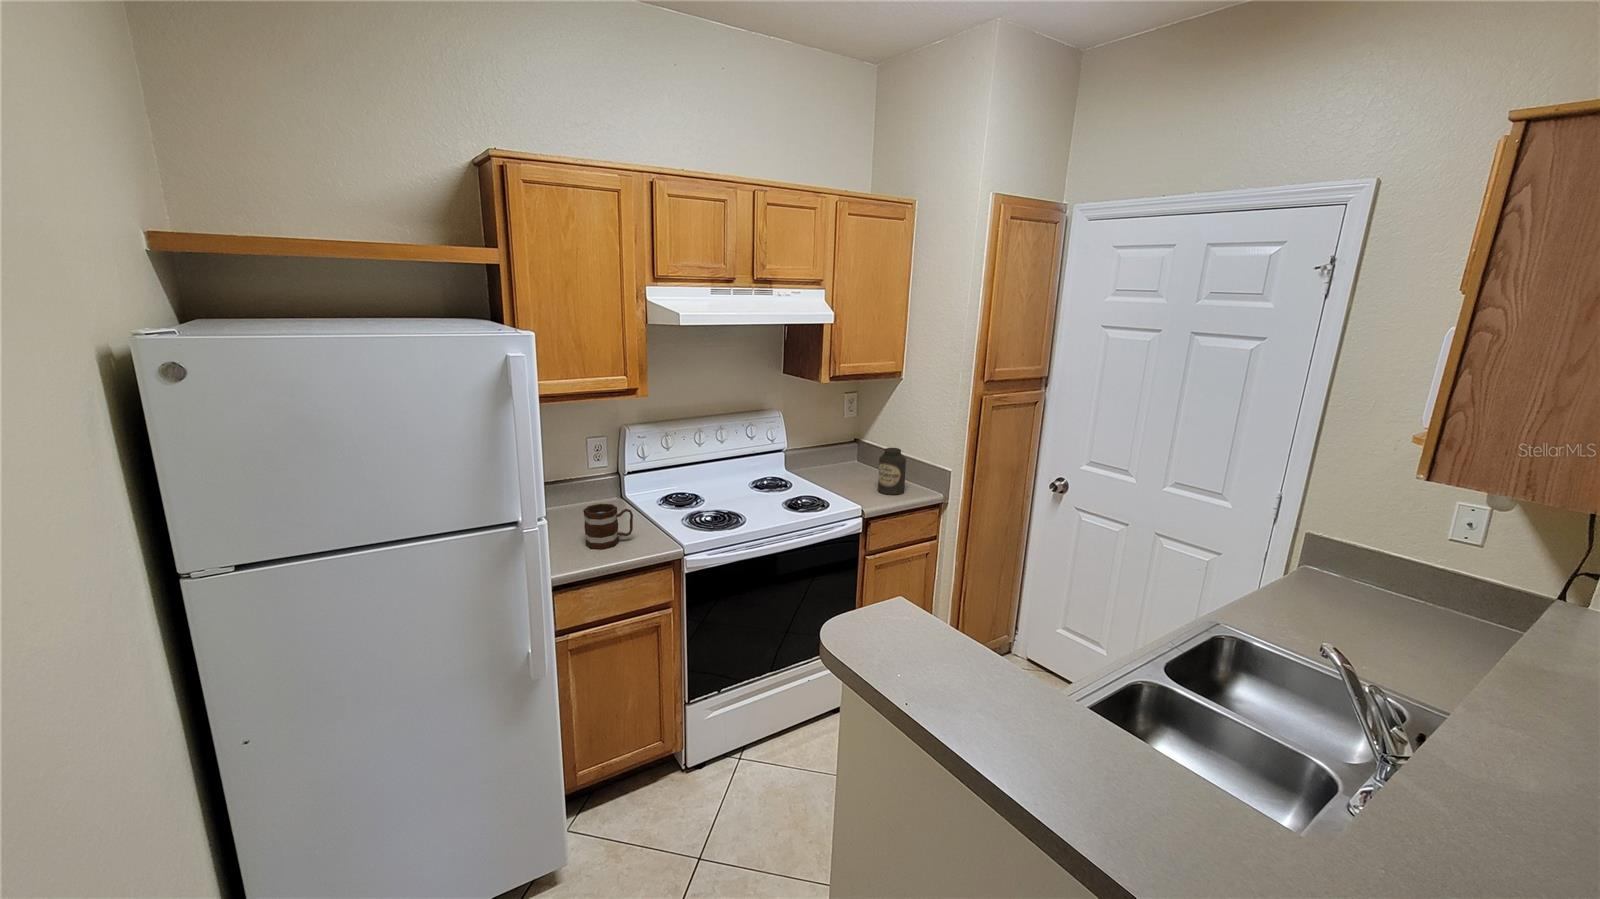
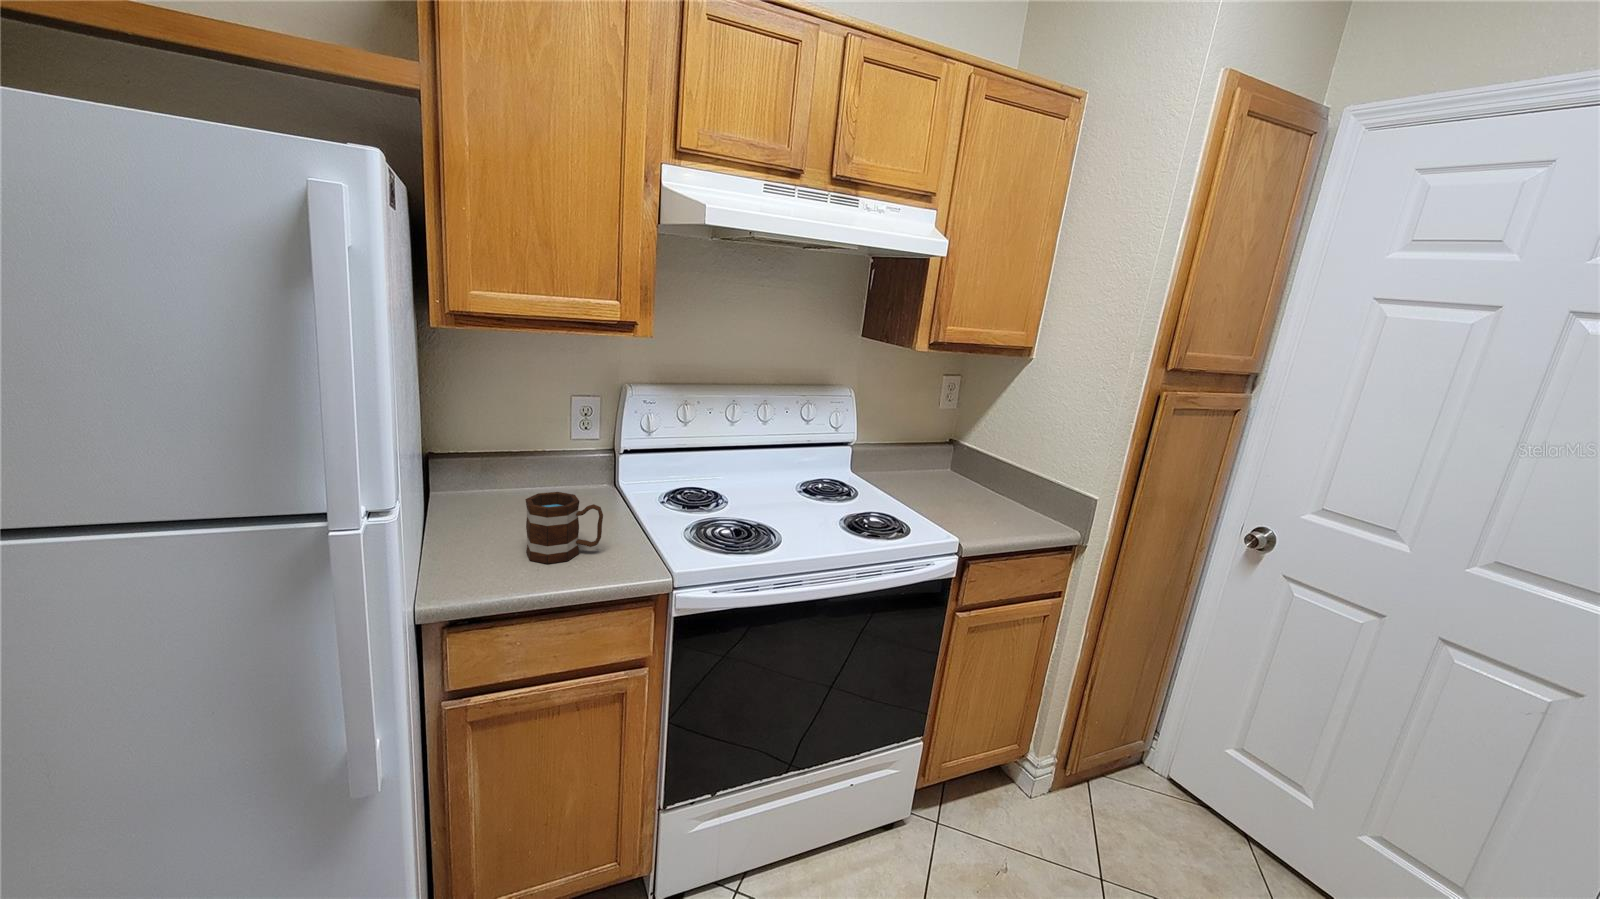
canister: present [878,448,906,495] -> none [982,456,1030,526]

